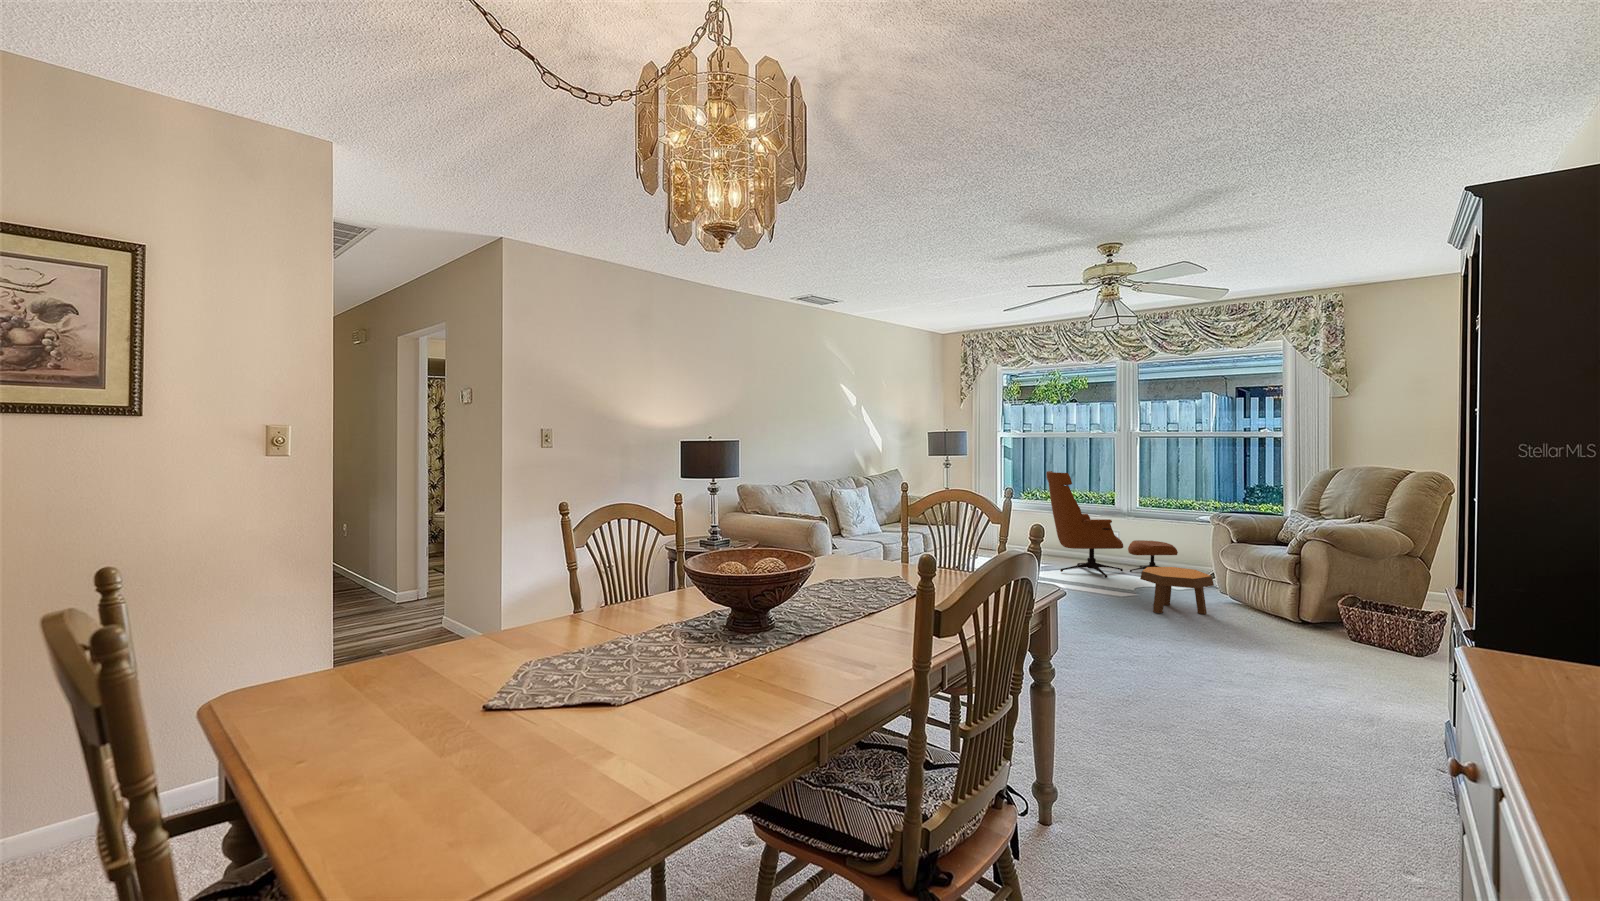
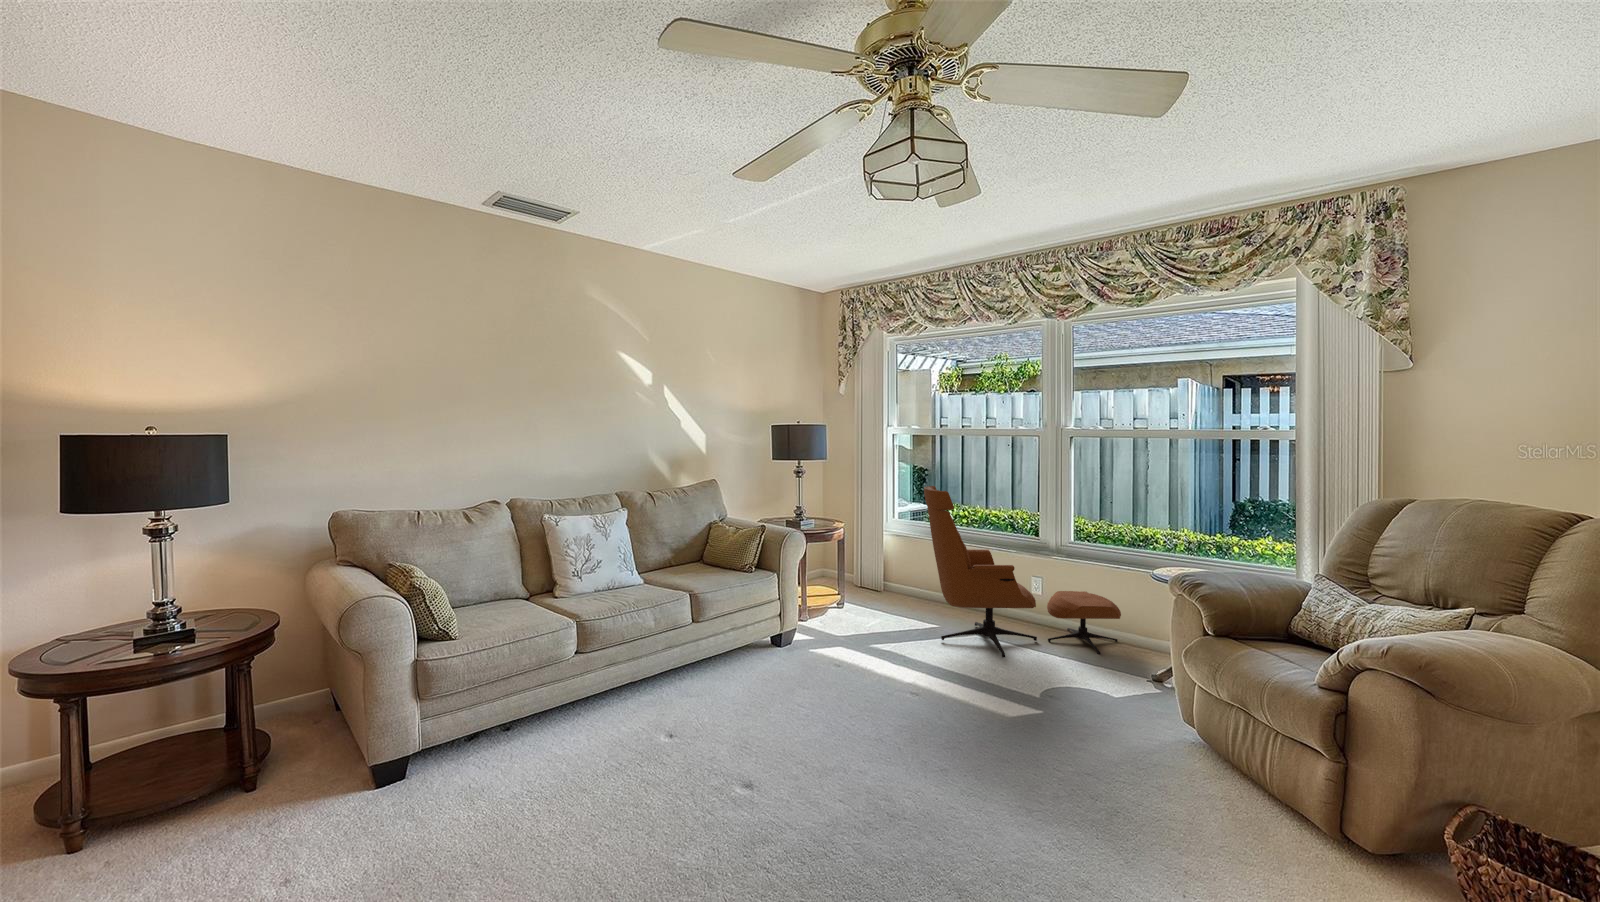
footstool: present [1140,567,1214,614] -> none [1027,669,1160,778]

